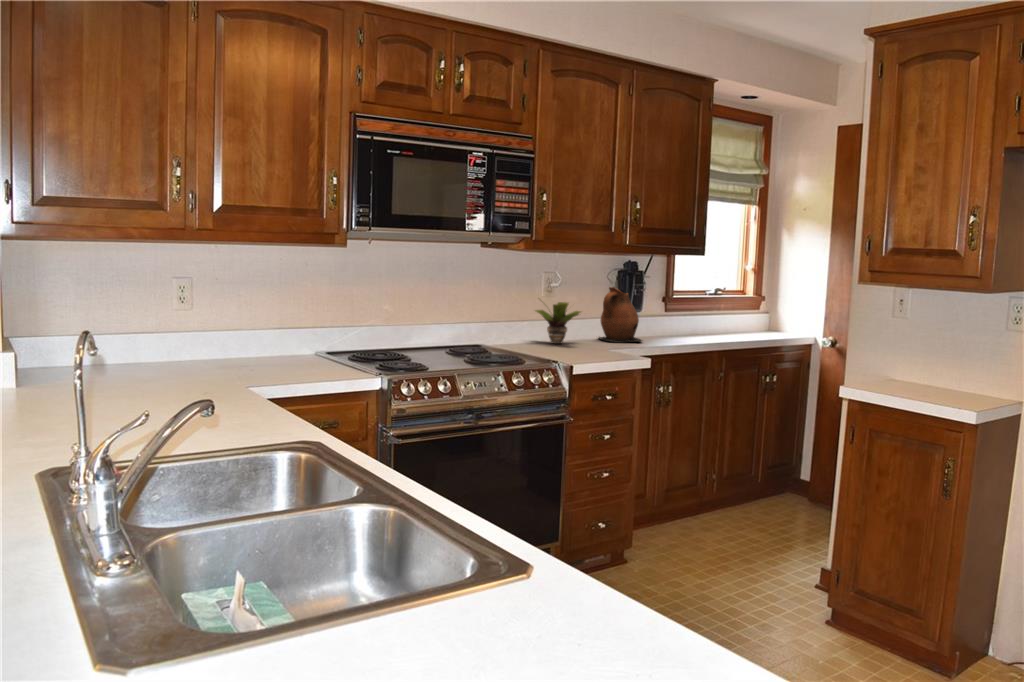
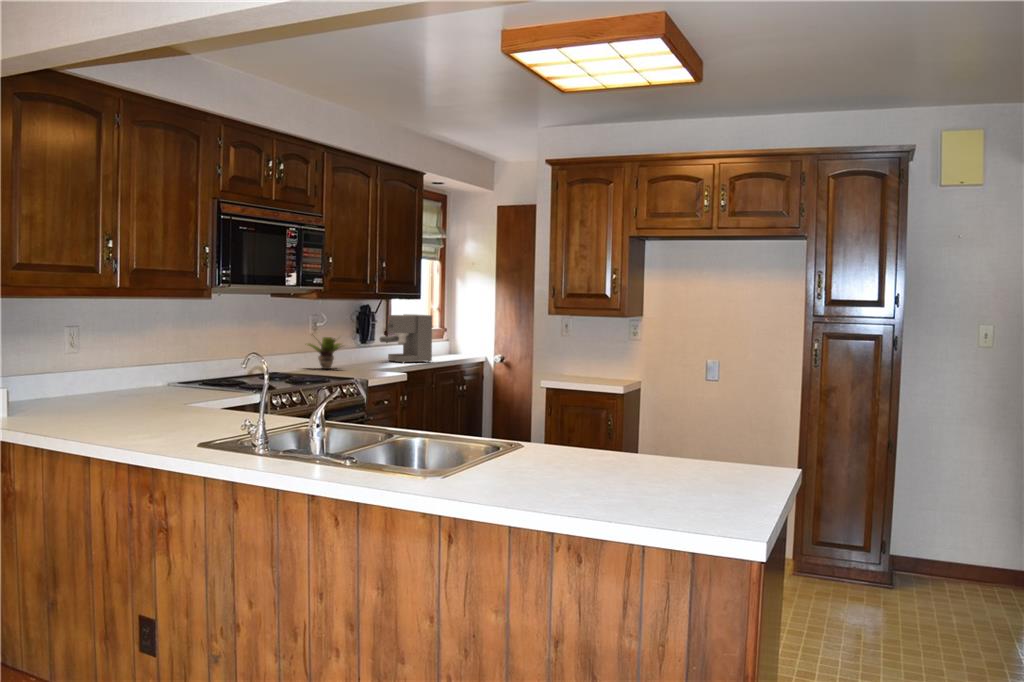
coffee maker: none [648,276,722,341] -> present [380,314,432,363]
ceramic pitcher: present [599,287,642,342] -> none [346,324,384,366]

